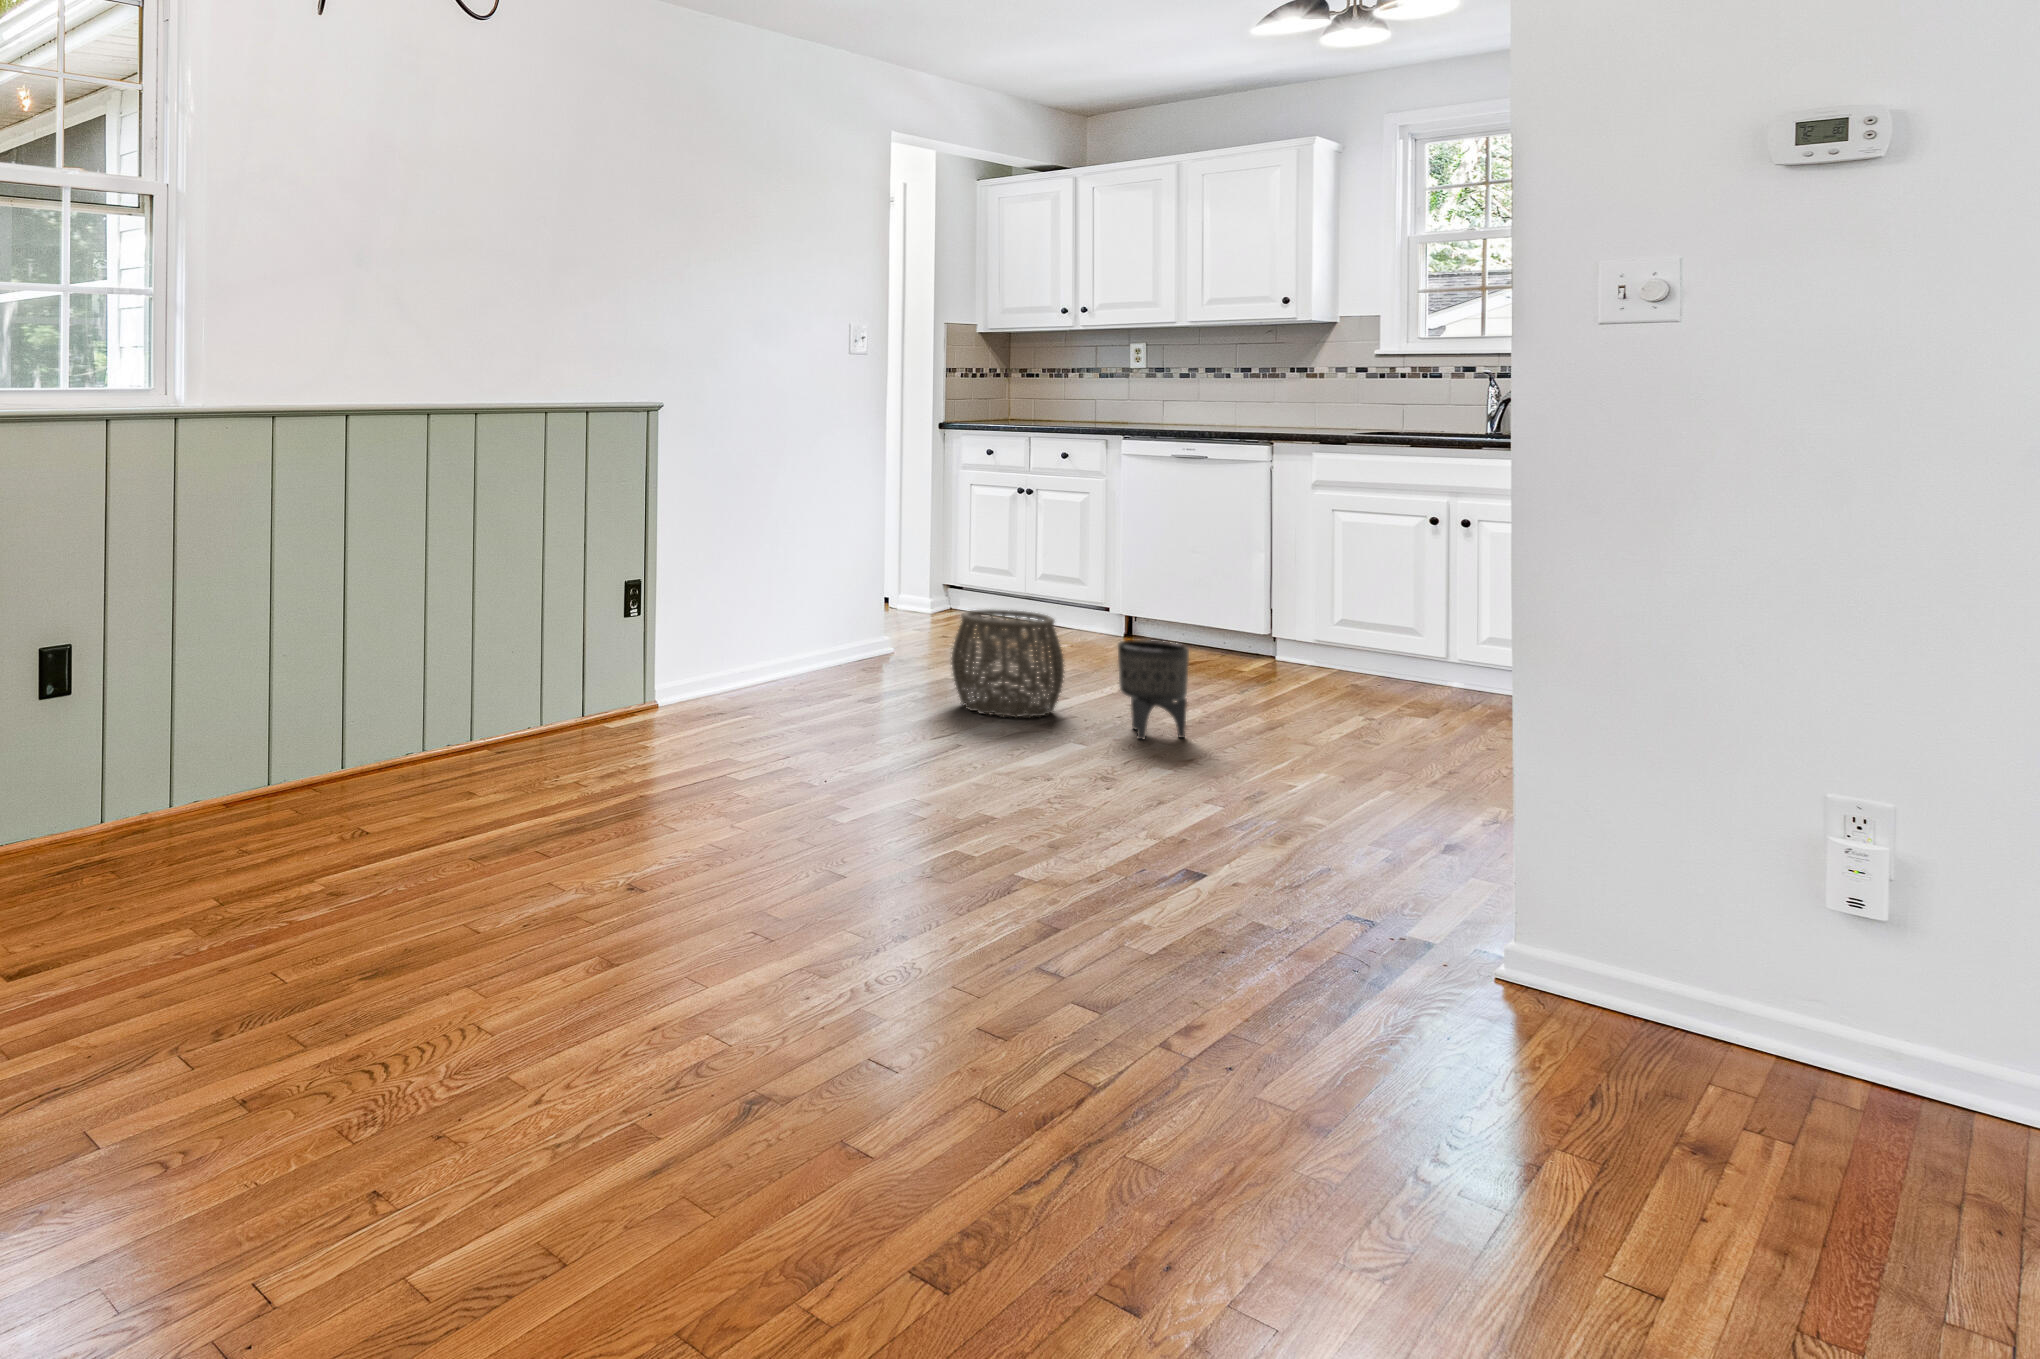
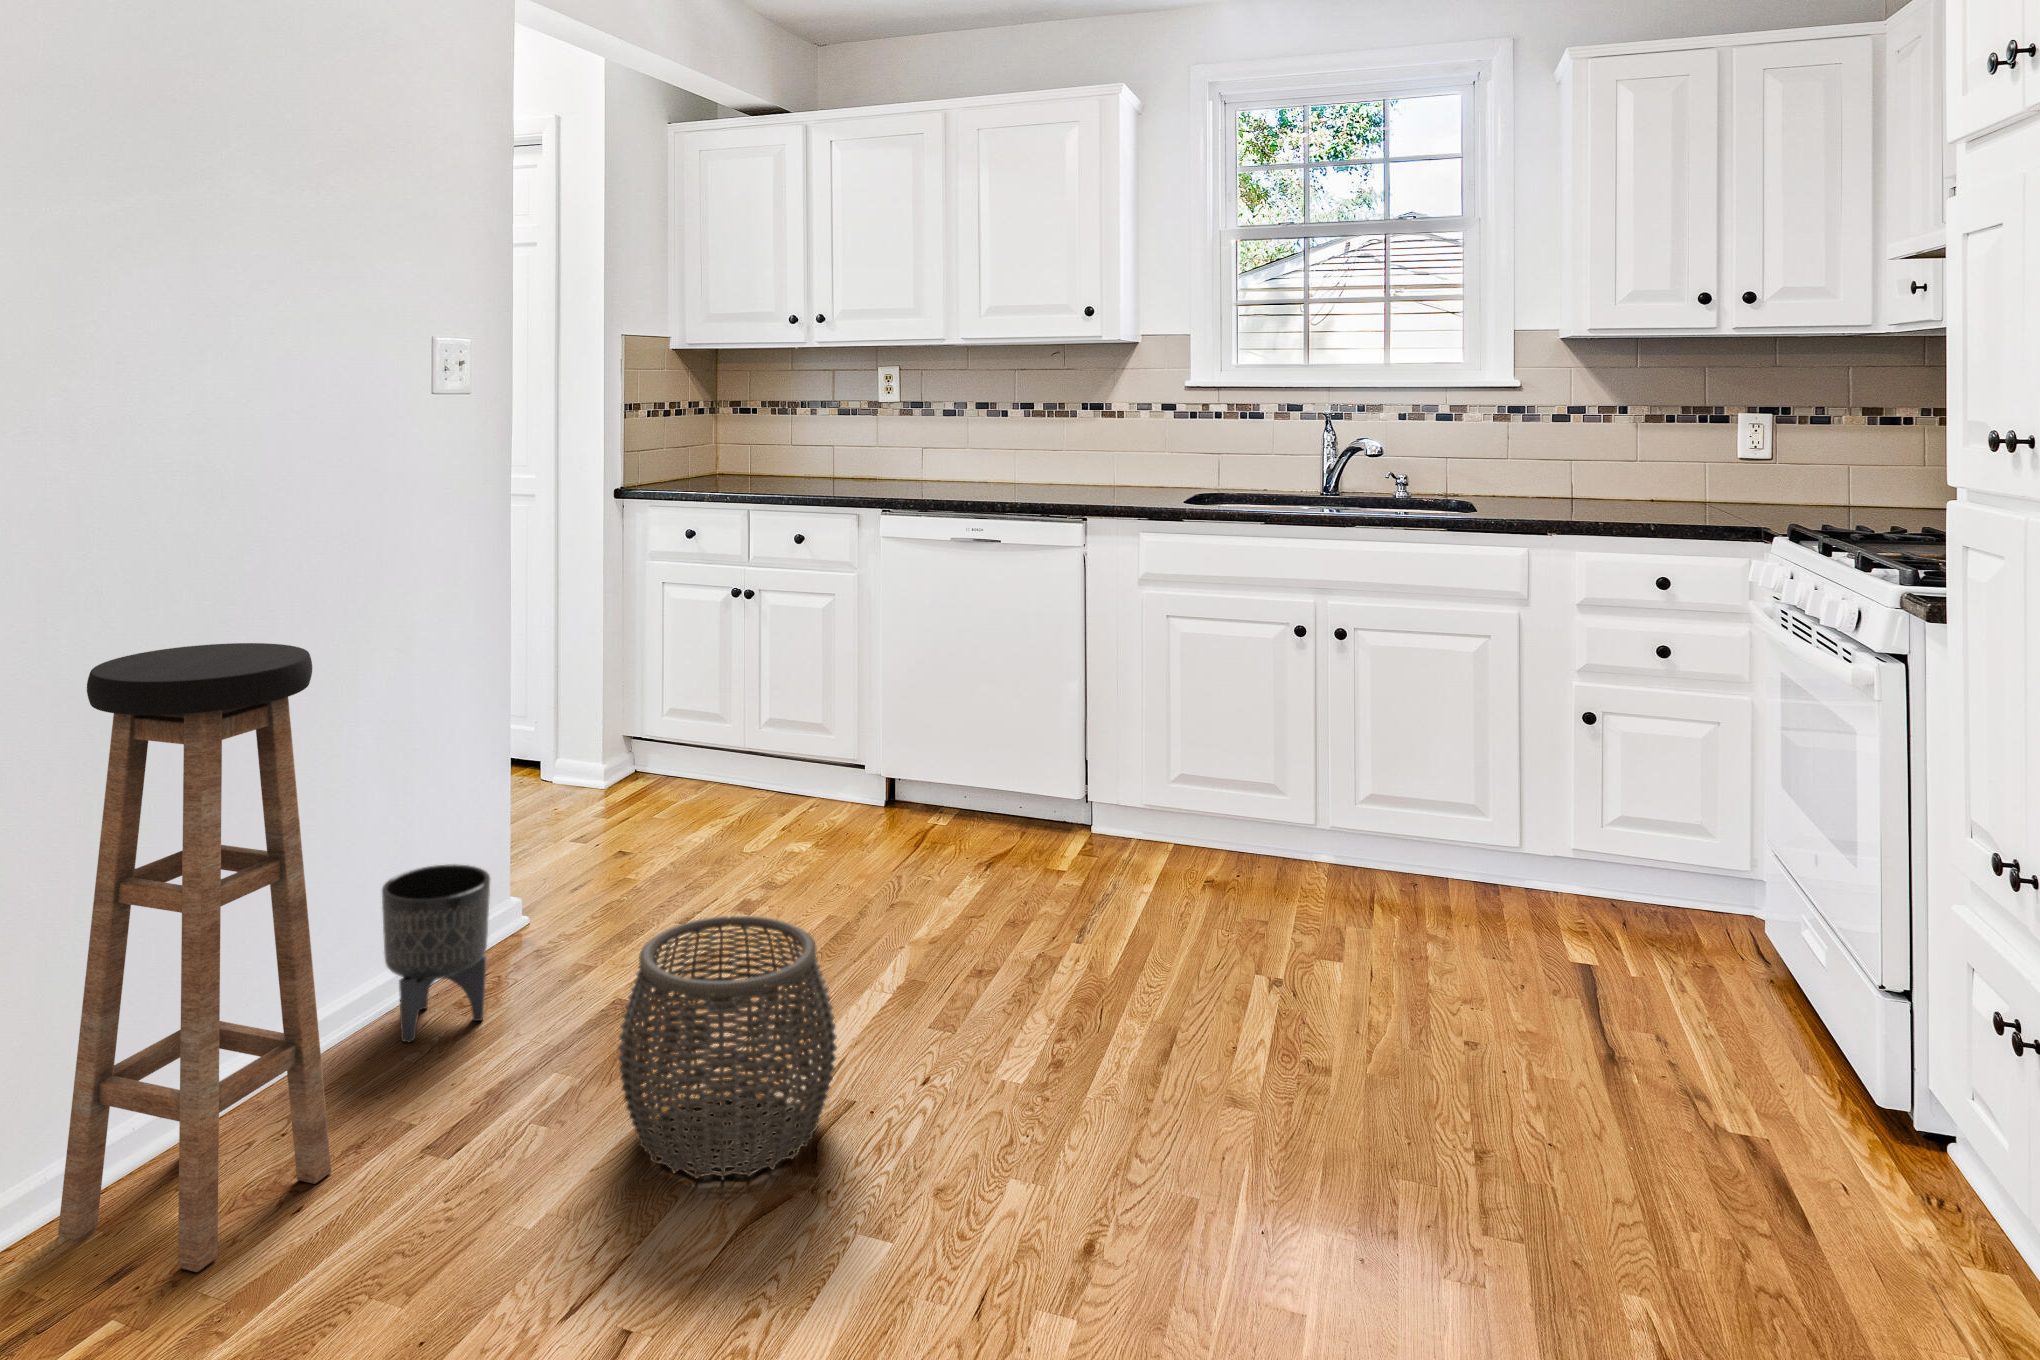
bar stool: none [705,452,814,707] -> present [58,643,331,1272]
planter: present [1118,640,1189,739] -> present [382,865,490,1042]

